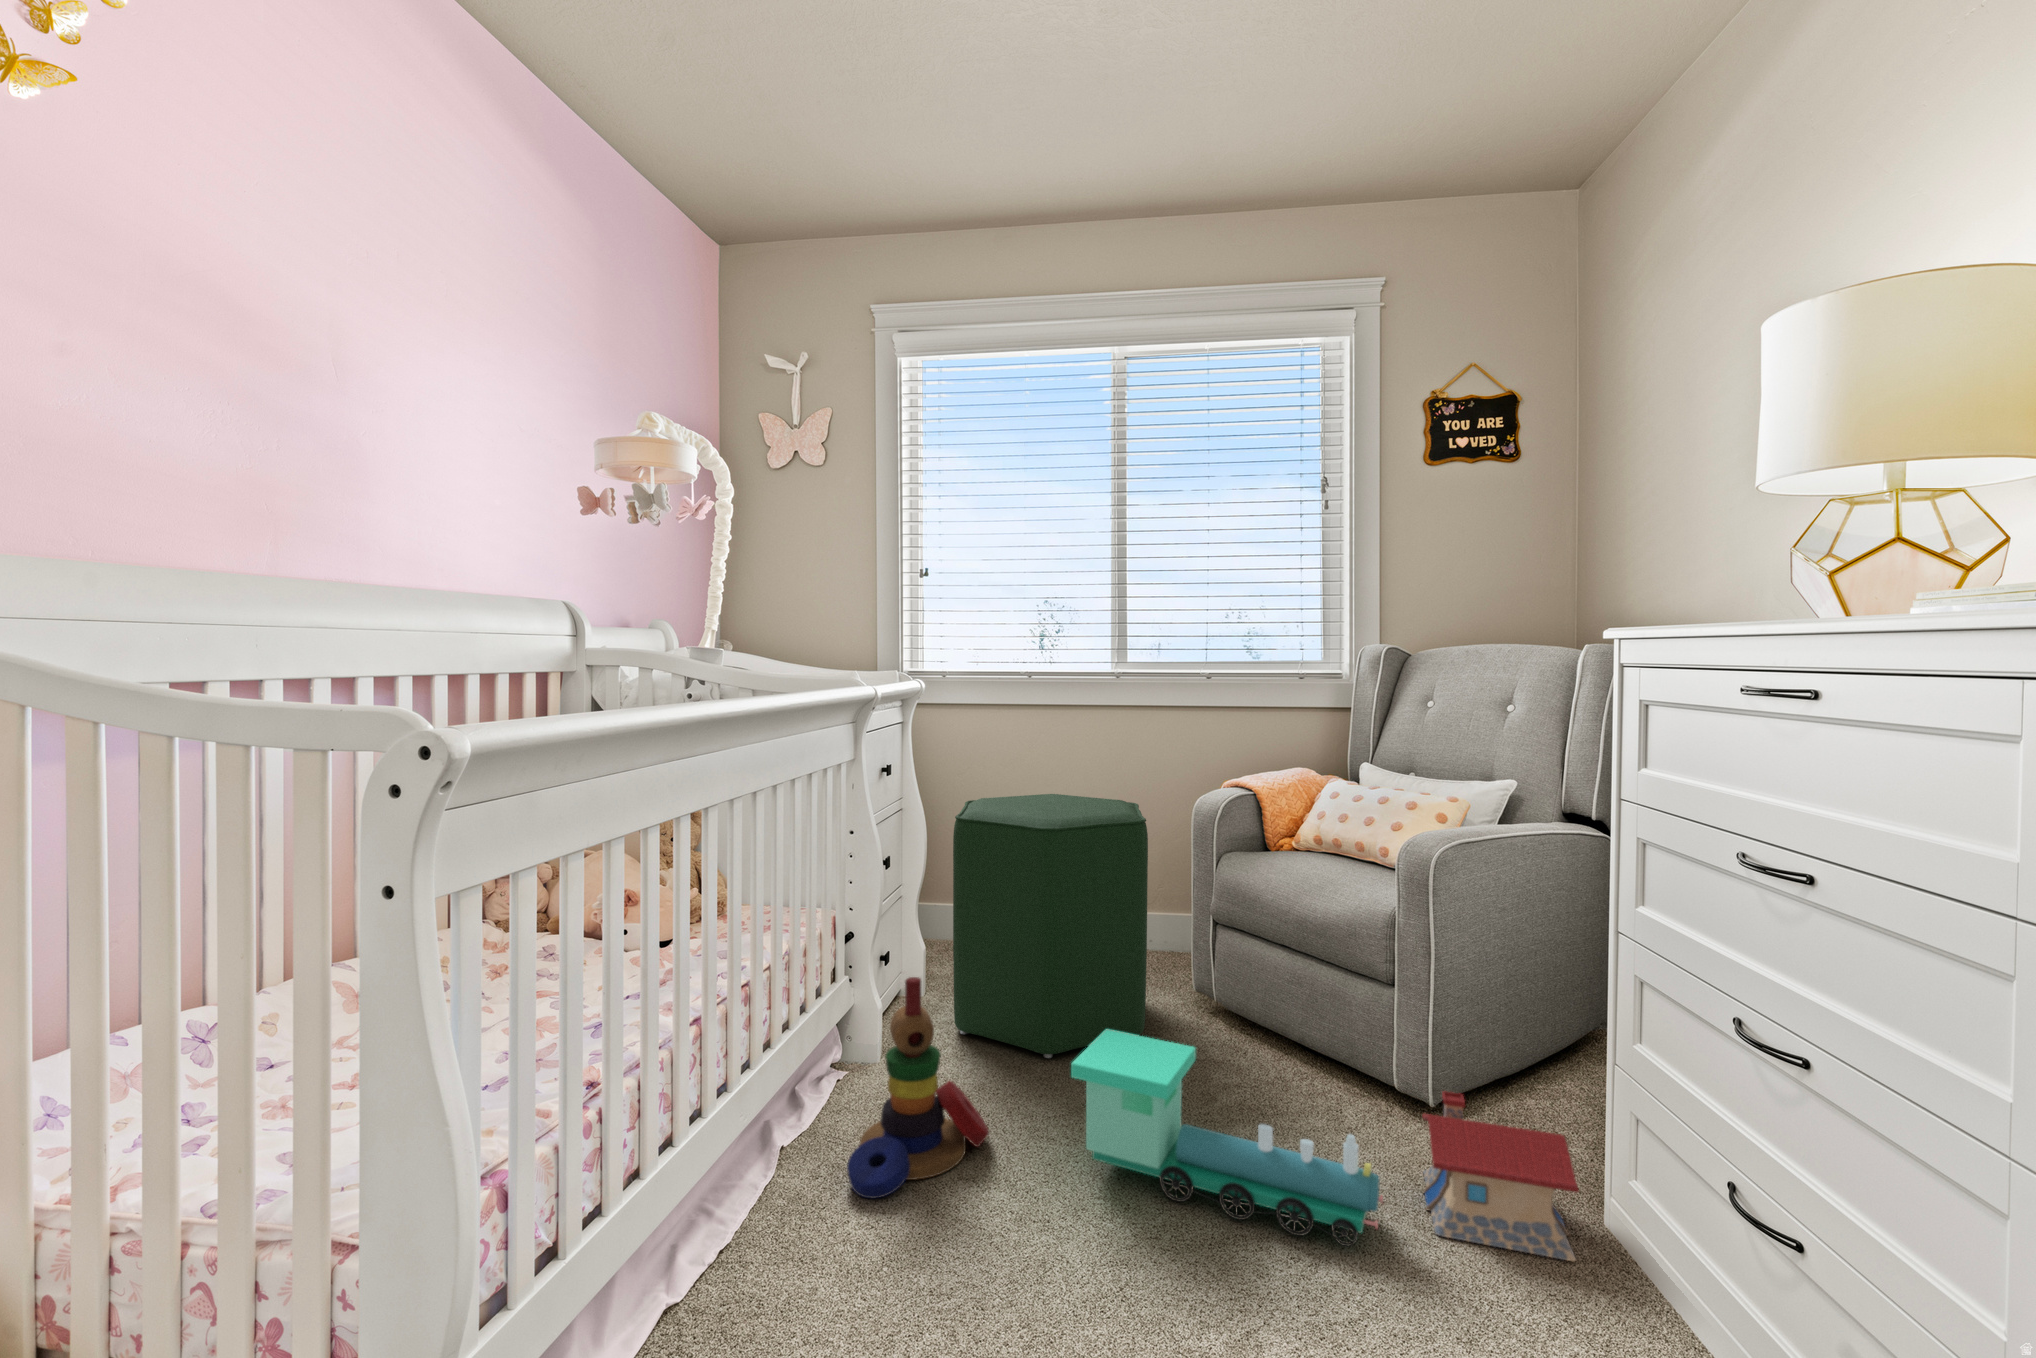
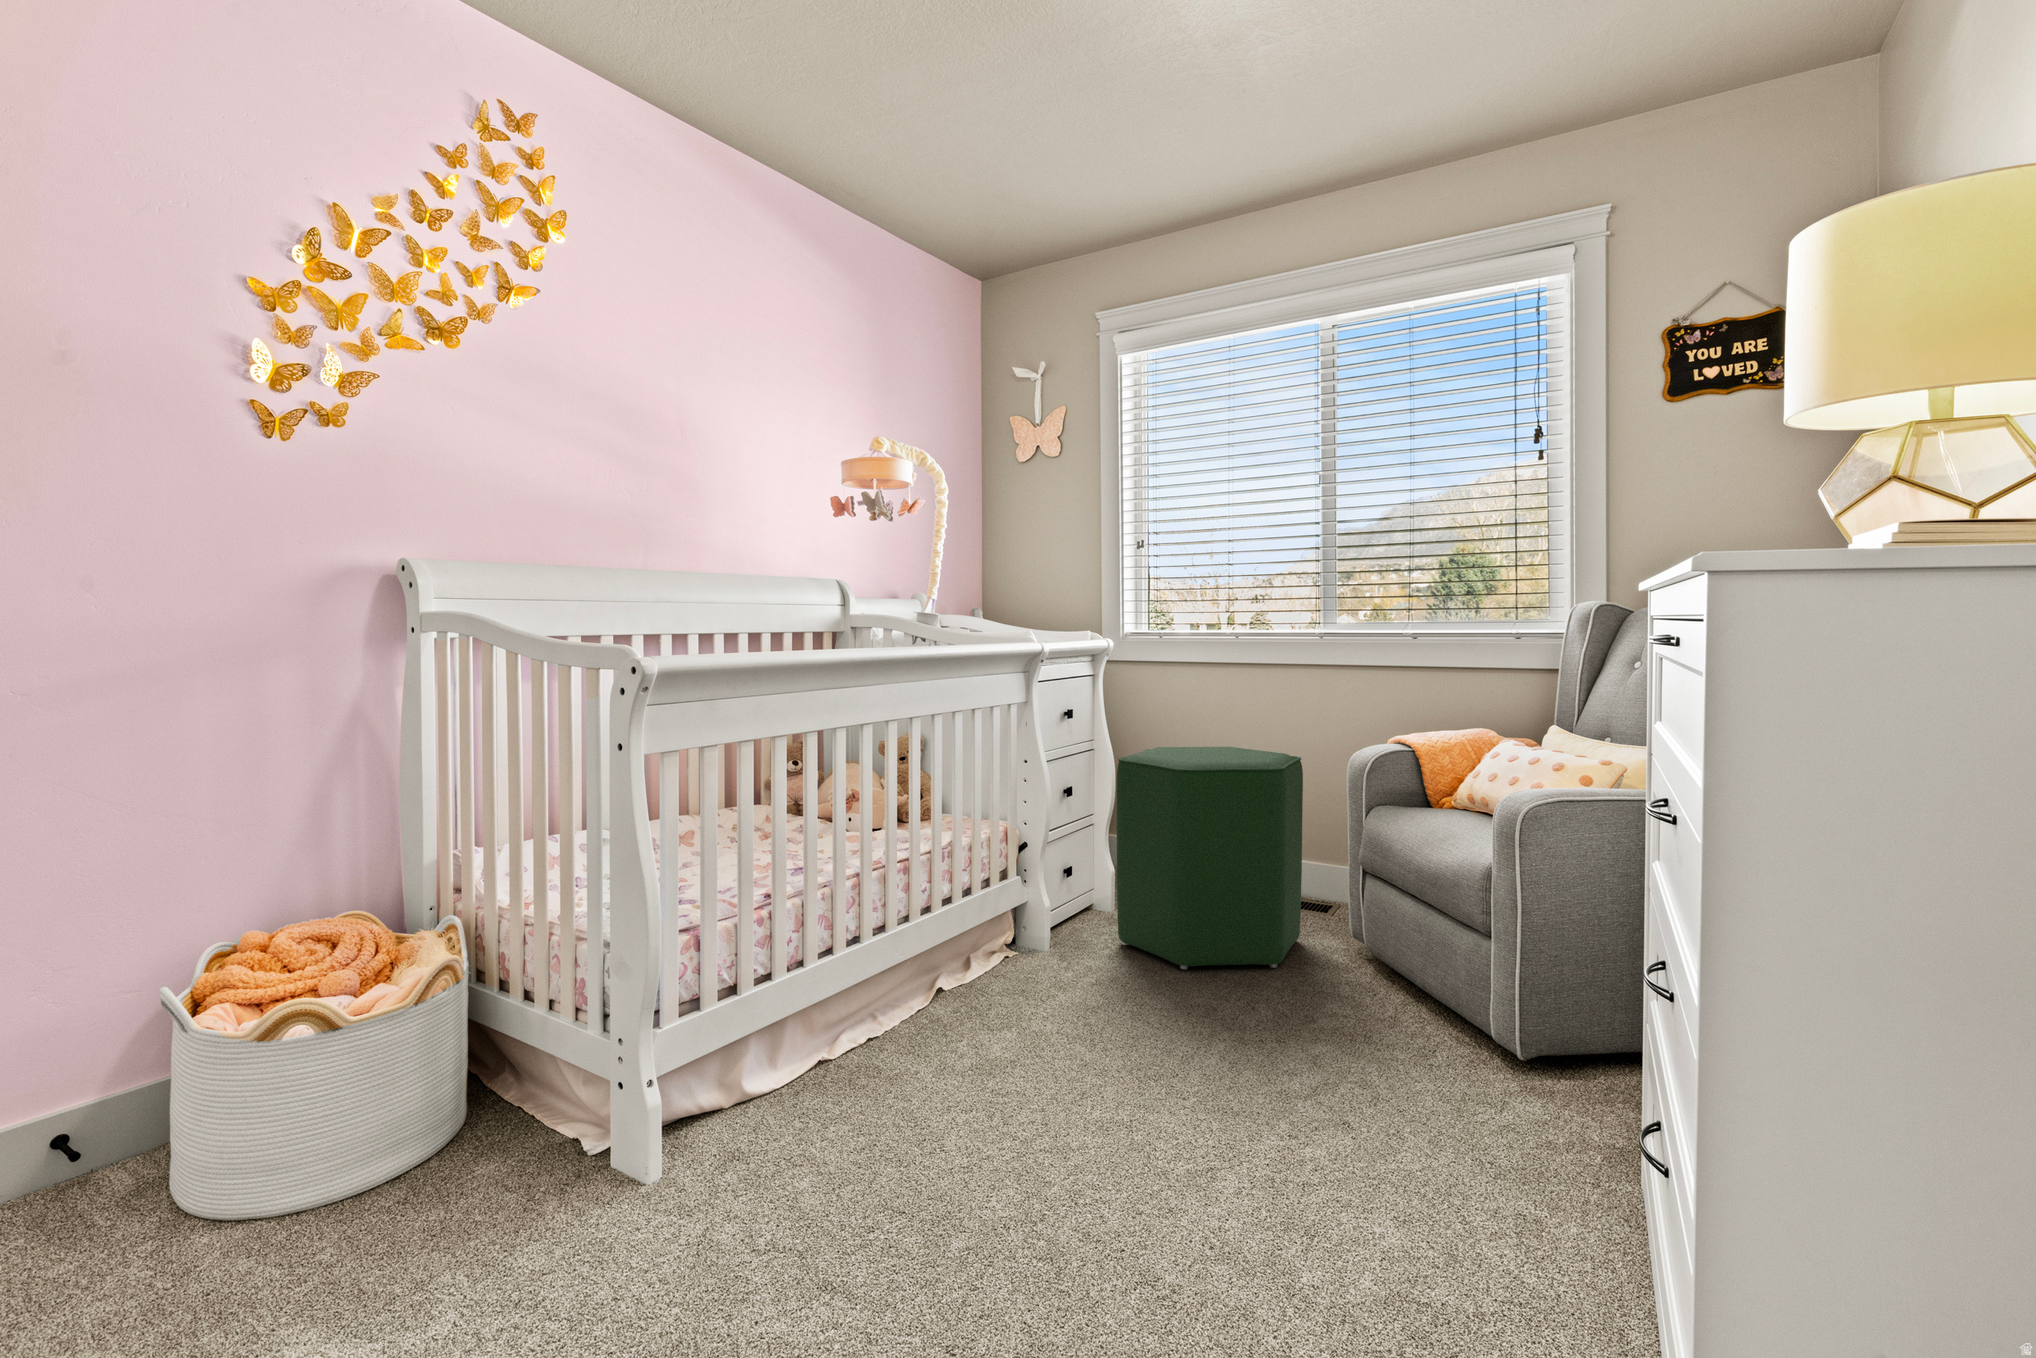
stacking toy: present [847,977,989,1198] -> none [972,873,1094,1027]
toy train: present [1071,1030,1383,1246] -> none [1138,933,1384,1118]
toy house: present [1422,1091,1579,1261] -> none [1427,1017,1581,1169]

